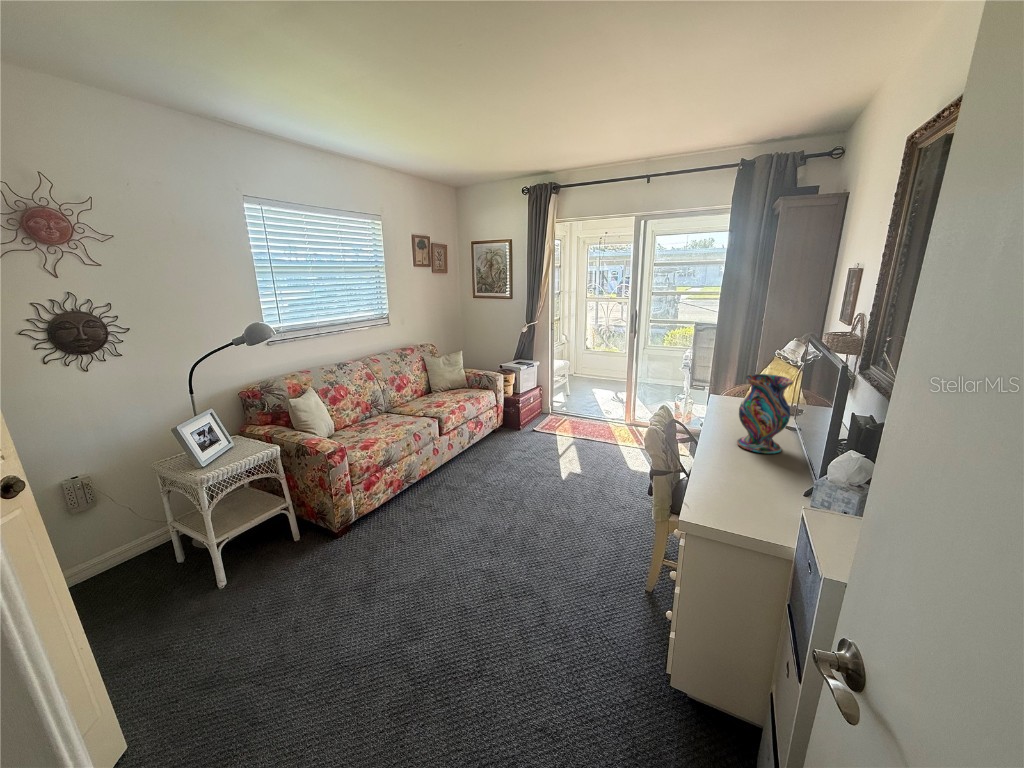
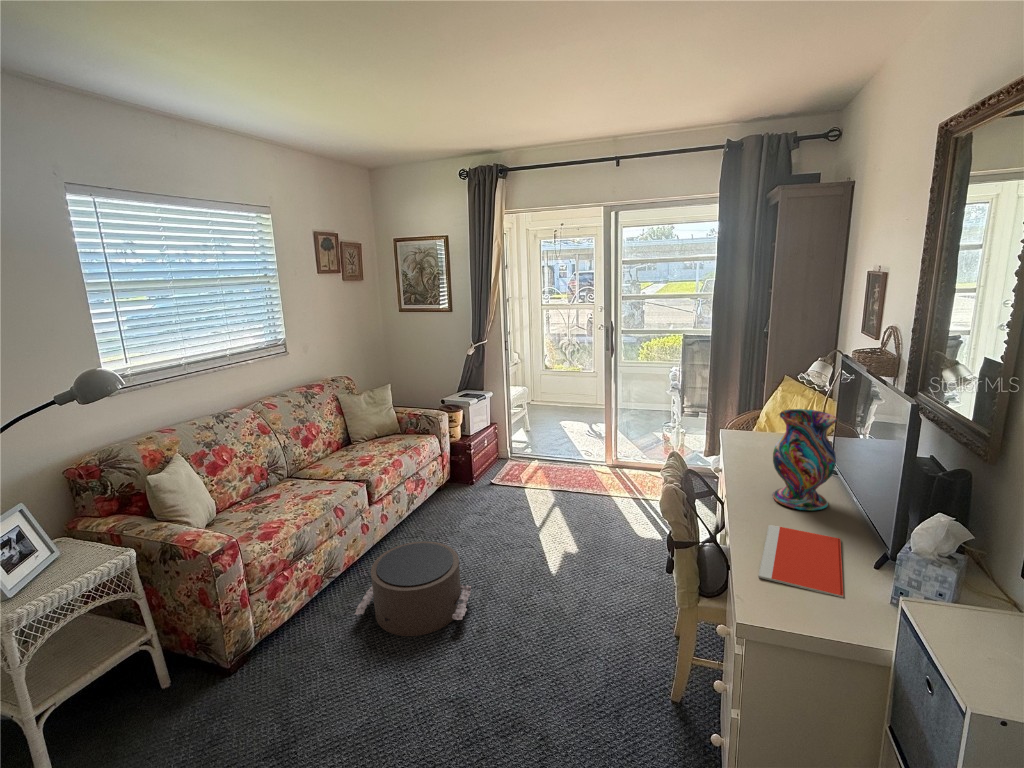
notebook: none [706,460,782,512] -> present [758,525,844,598]
pouf: none [423,463,508,527] -> present [355,541,471,636]

